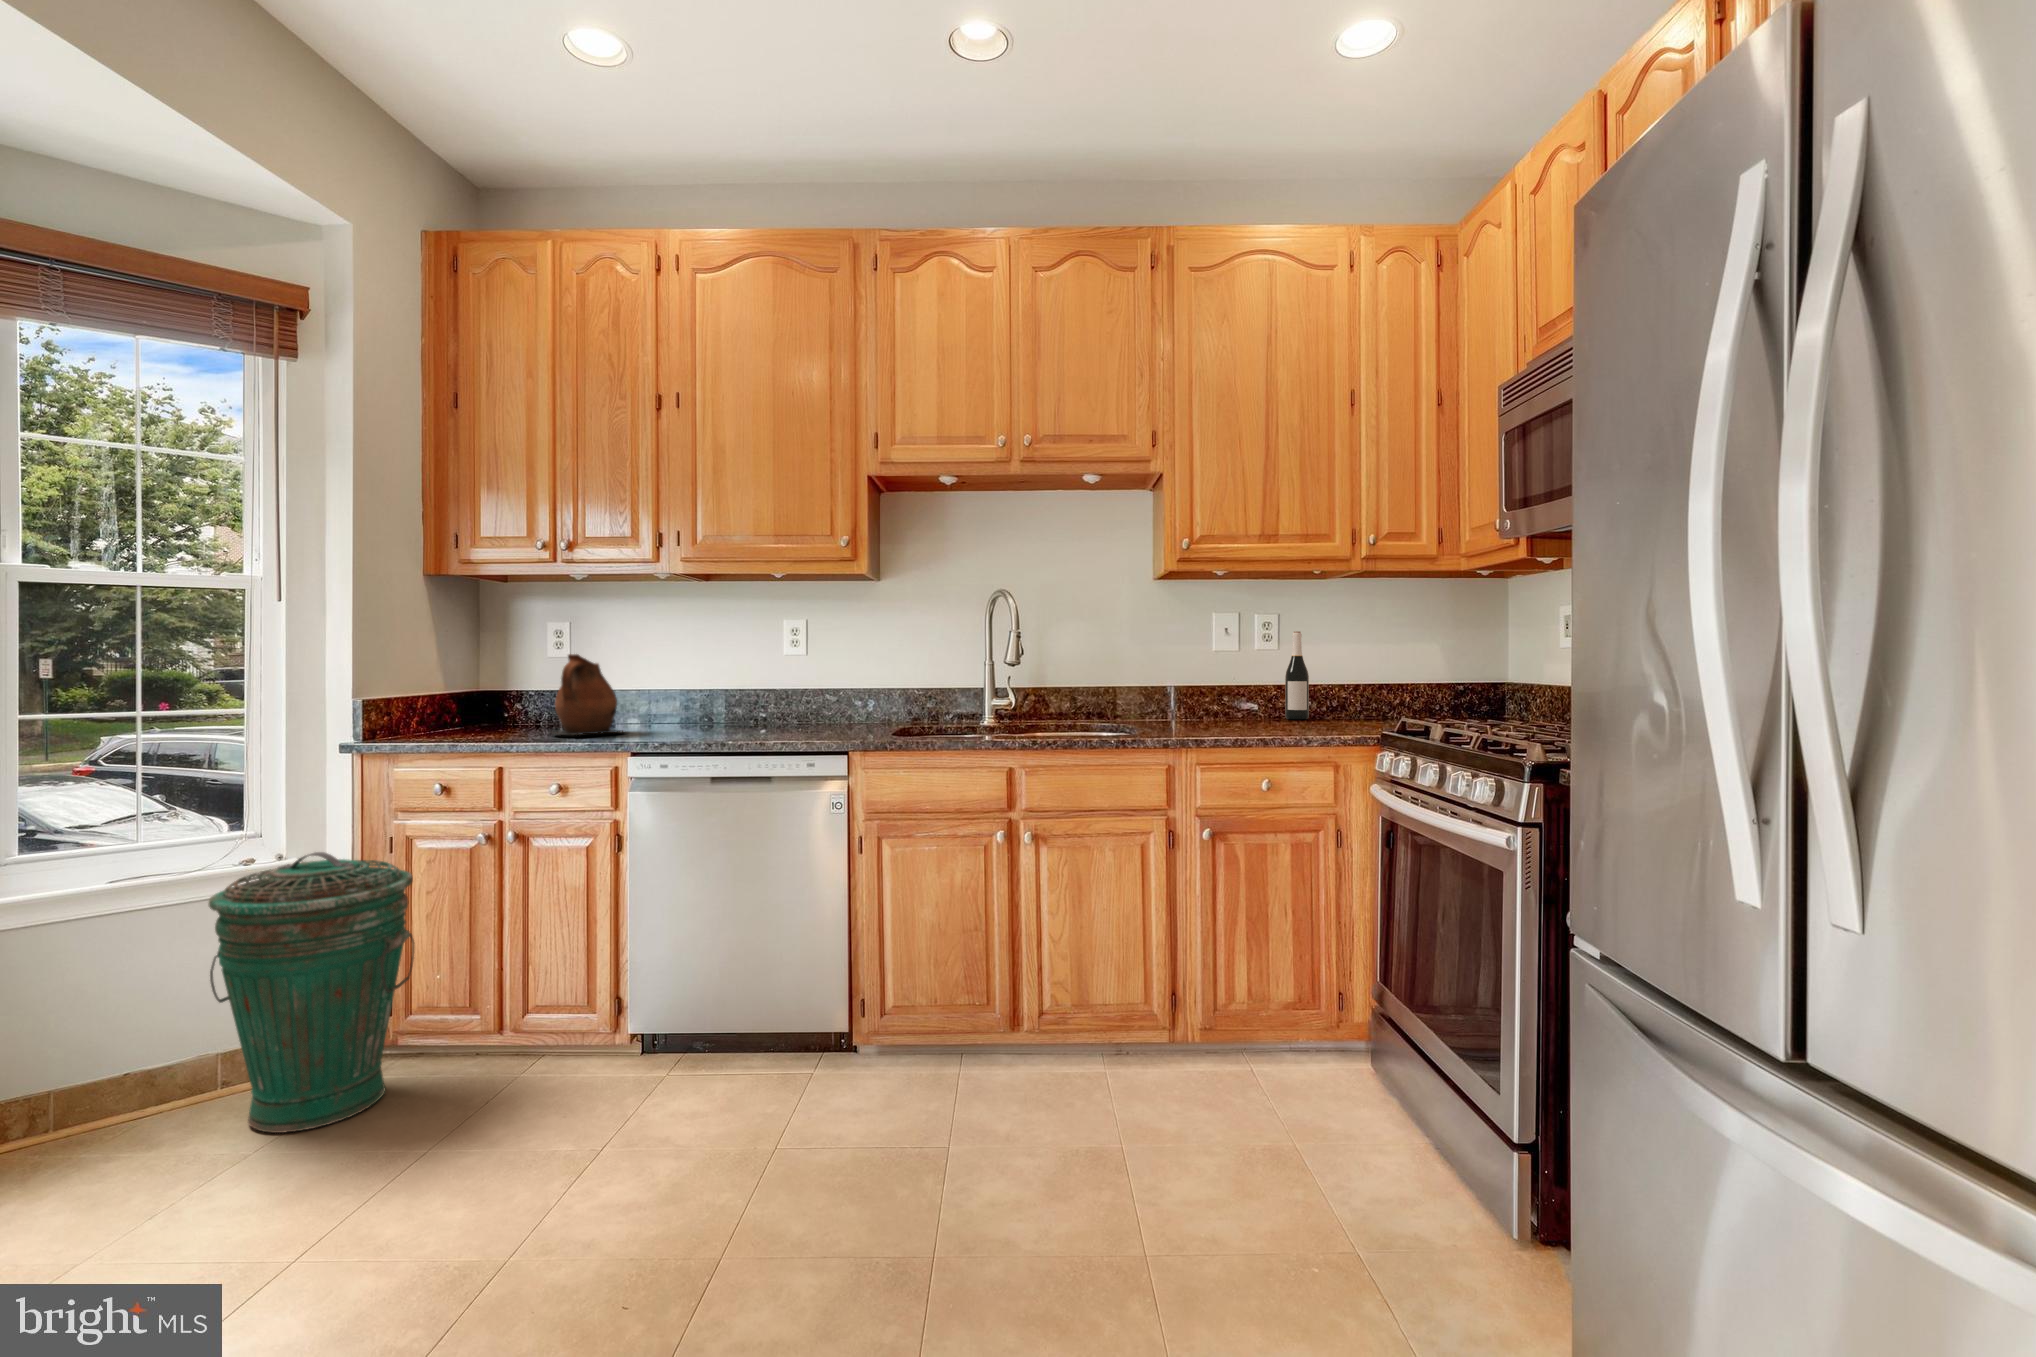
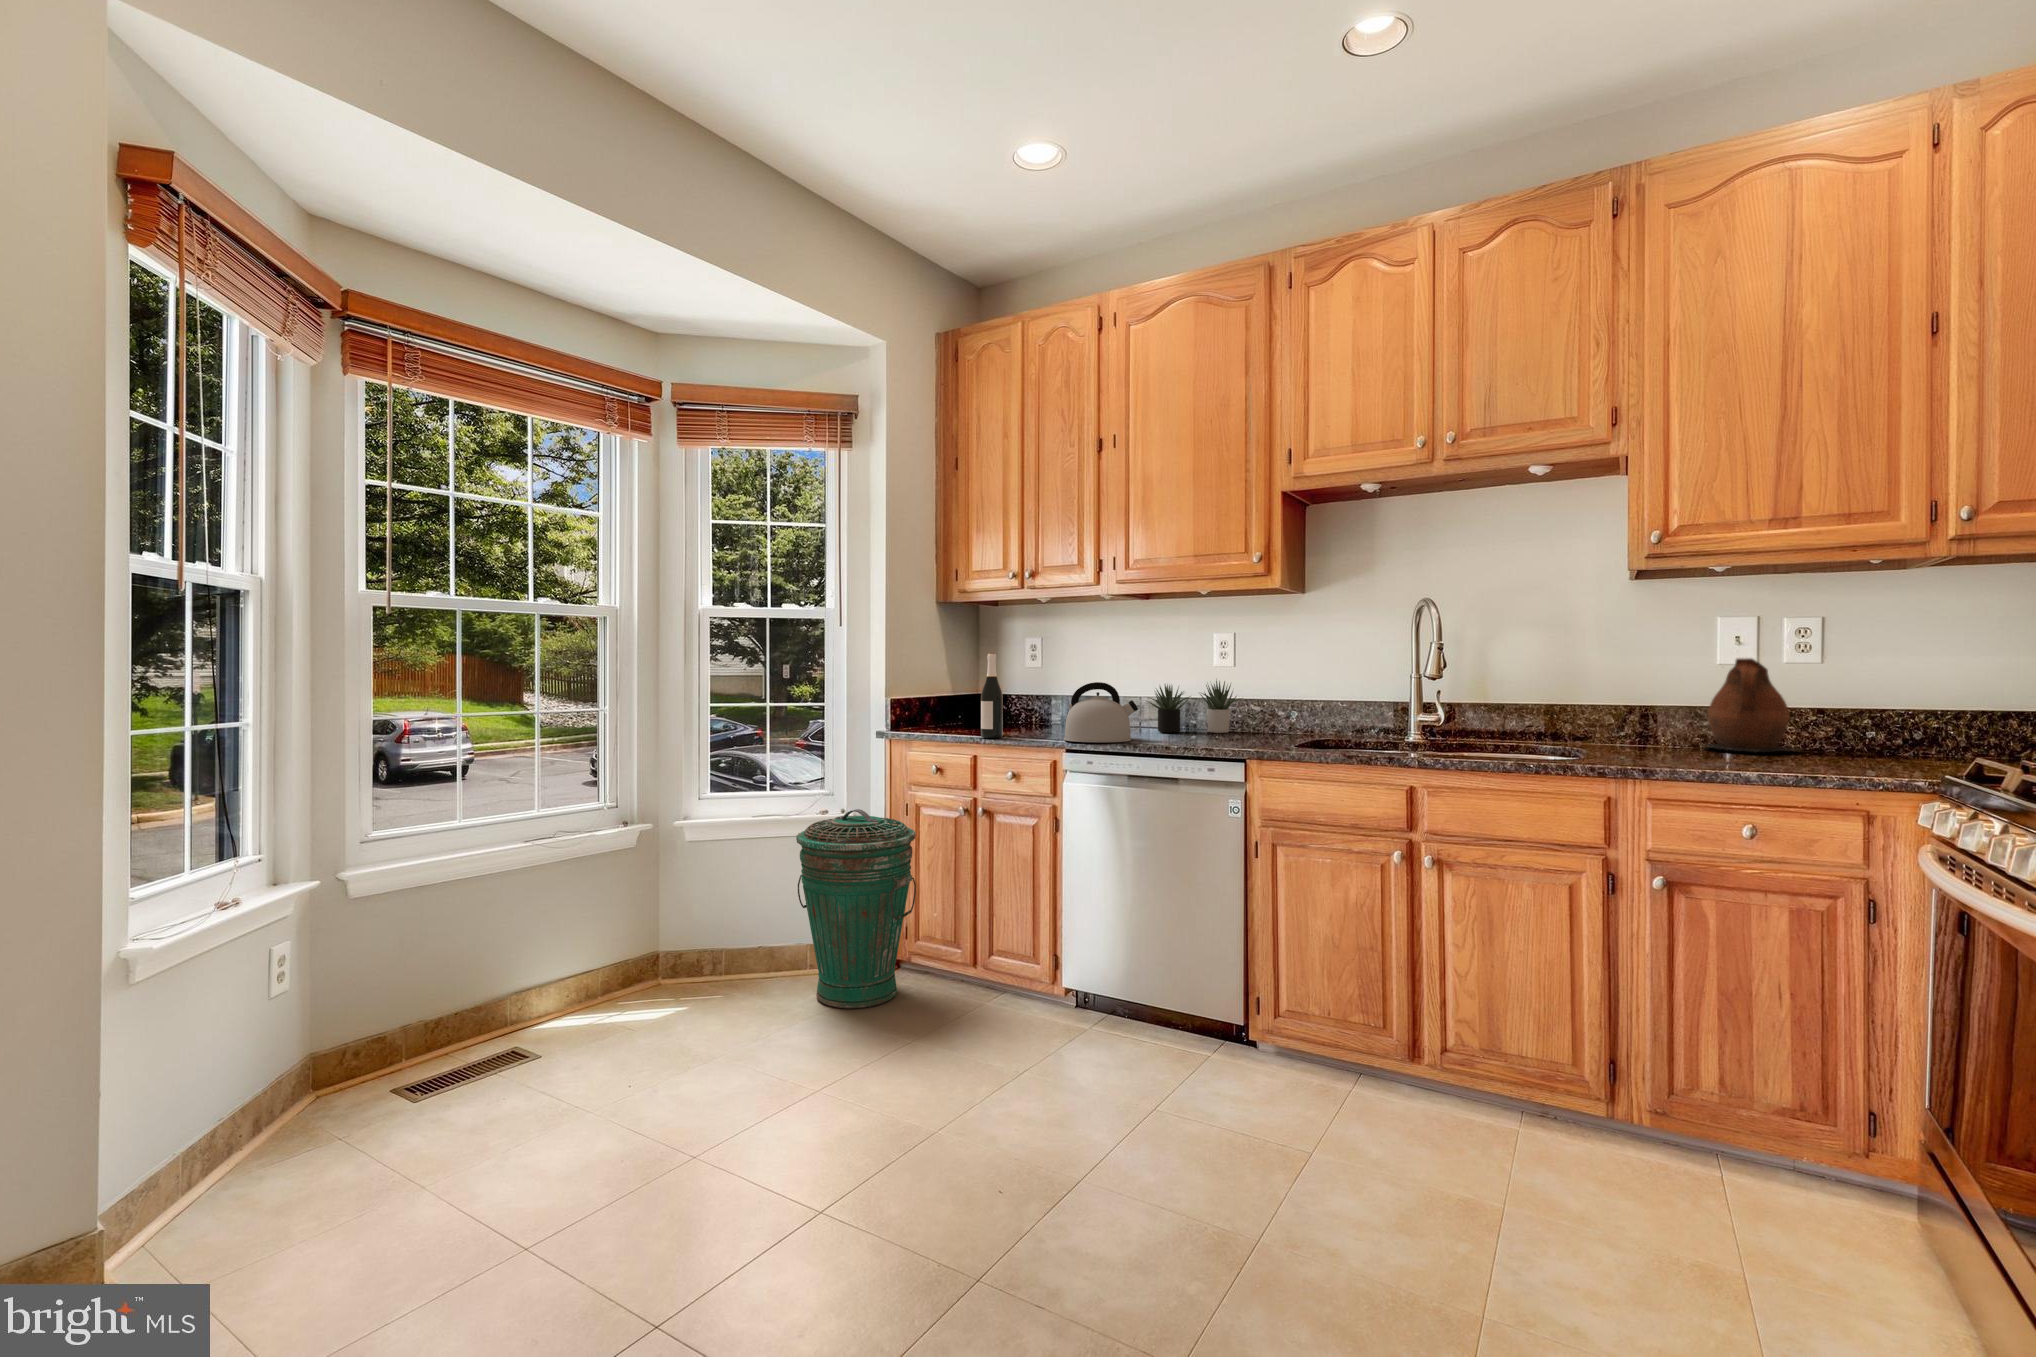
wine bottle: present [1285,632,1309,719] -> present [981,653,1003,738]
ceramic pitcher: present [551,654,624,735] -> present [1703,658,1796,751]
succulent plant: none [713,668,822,729] -> present [1148,681,1241,733]
kettle: none [625,674,715,743] -> present [1064,682,1138,742]

